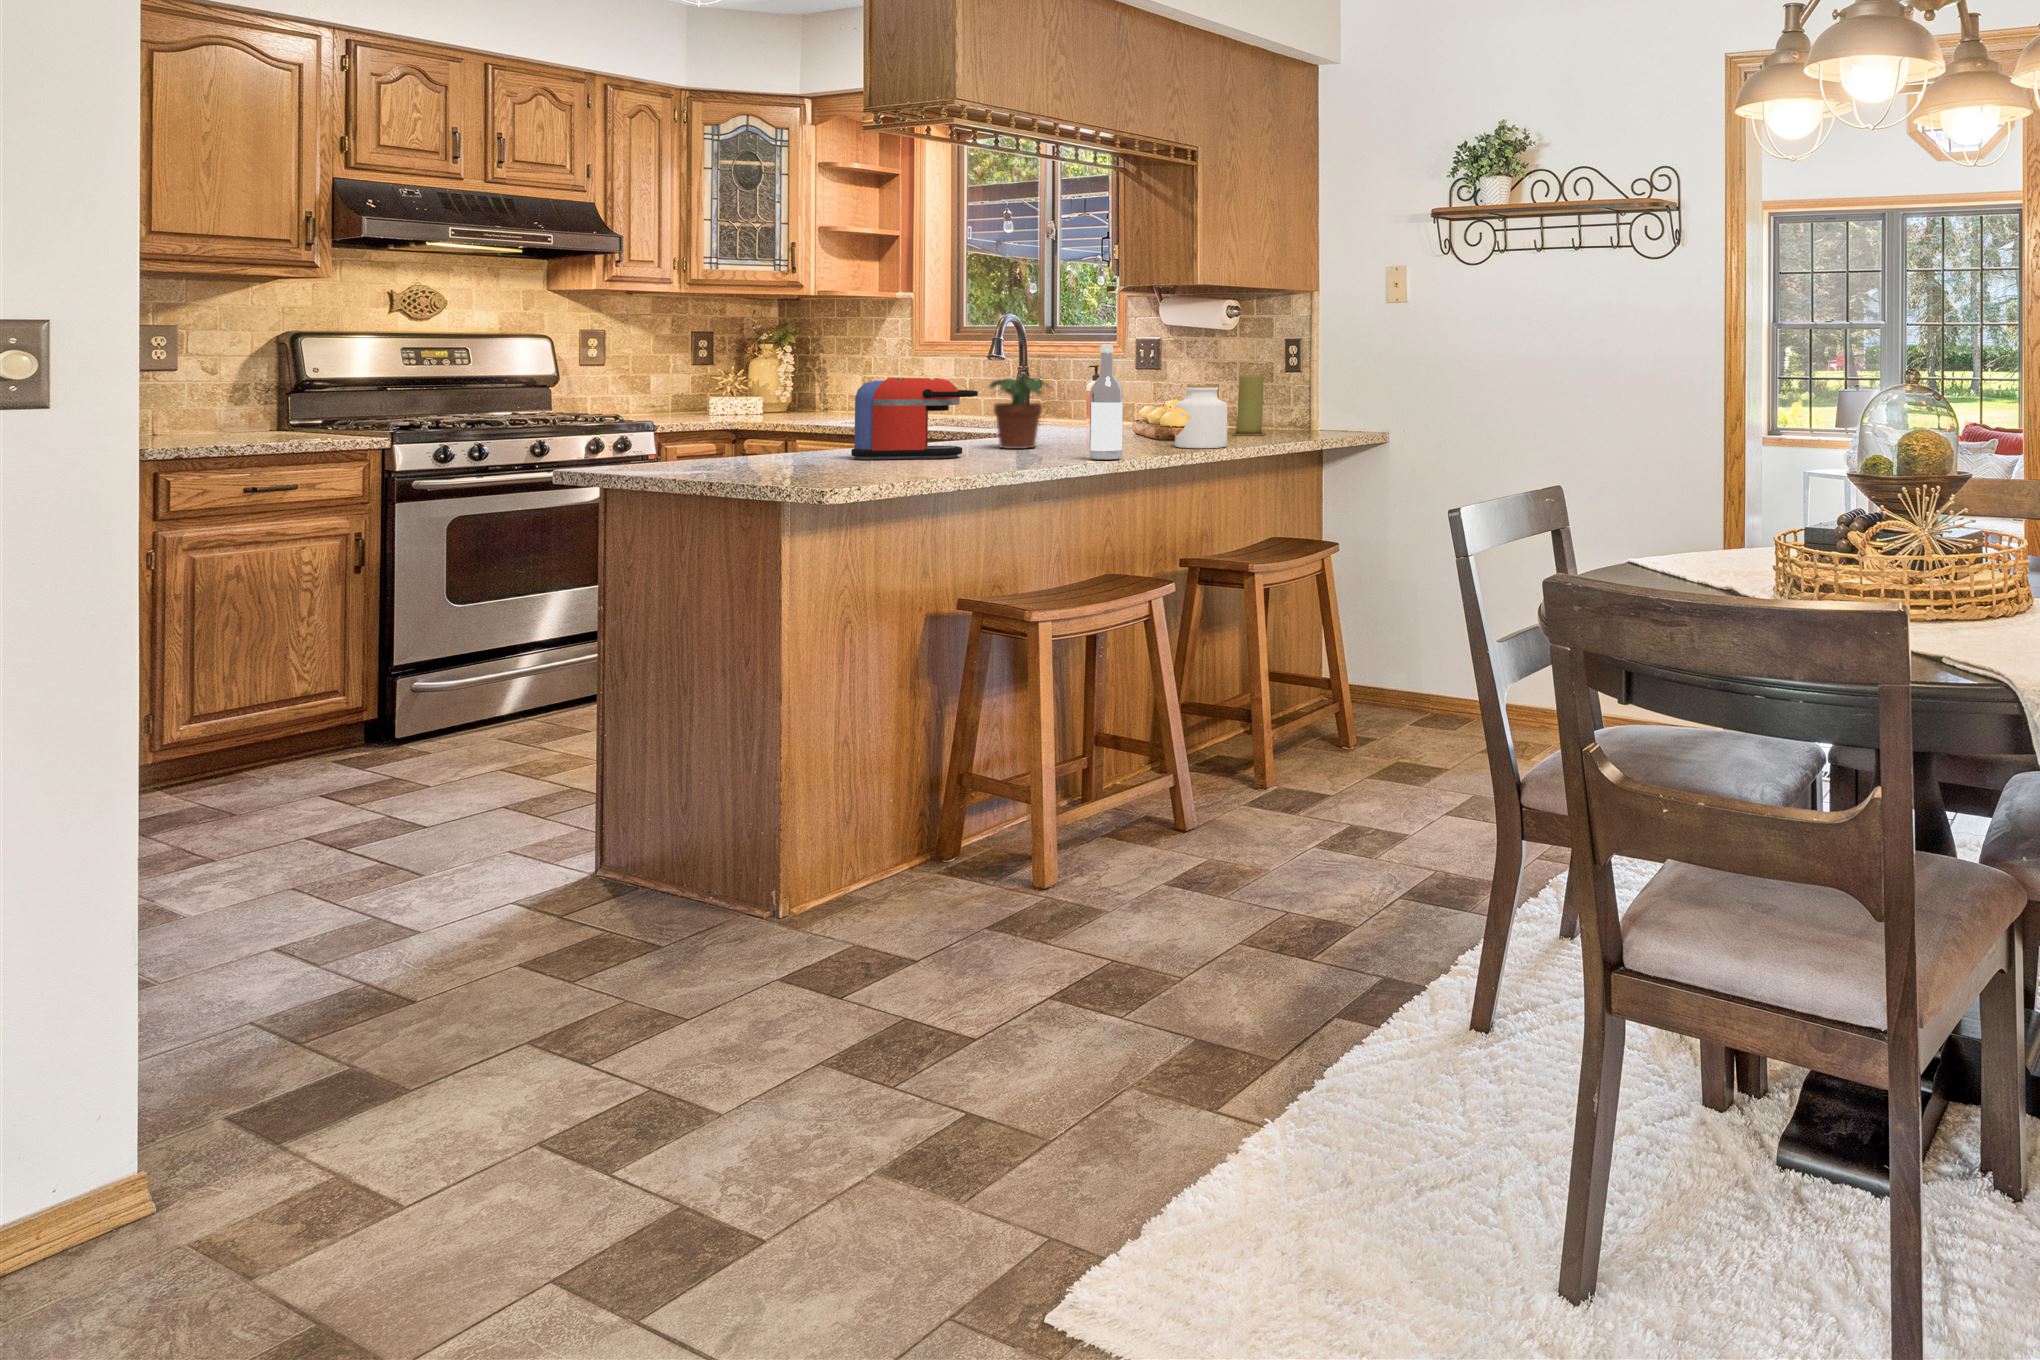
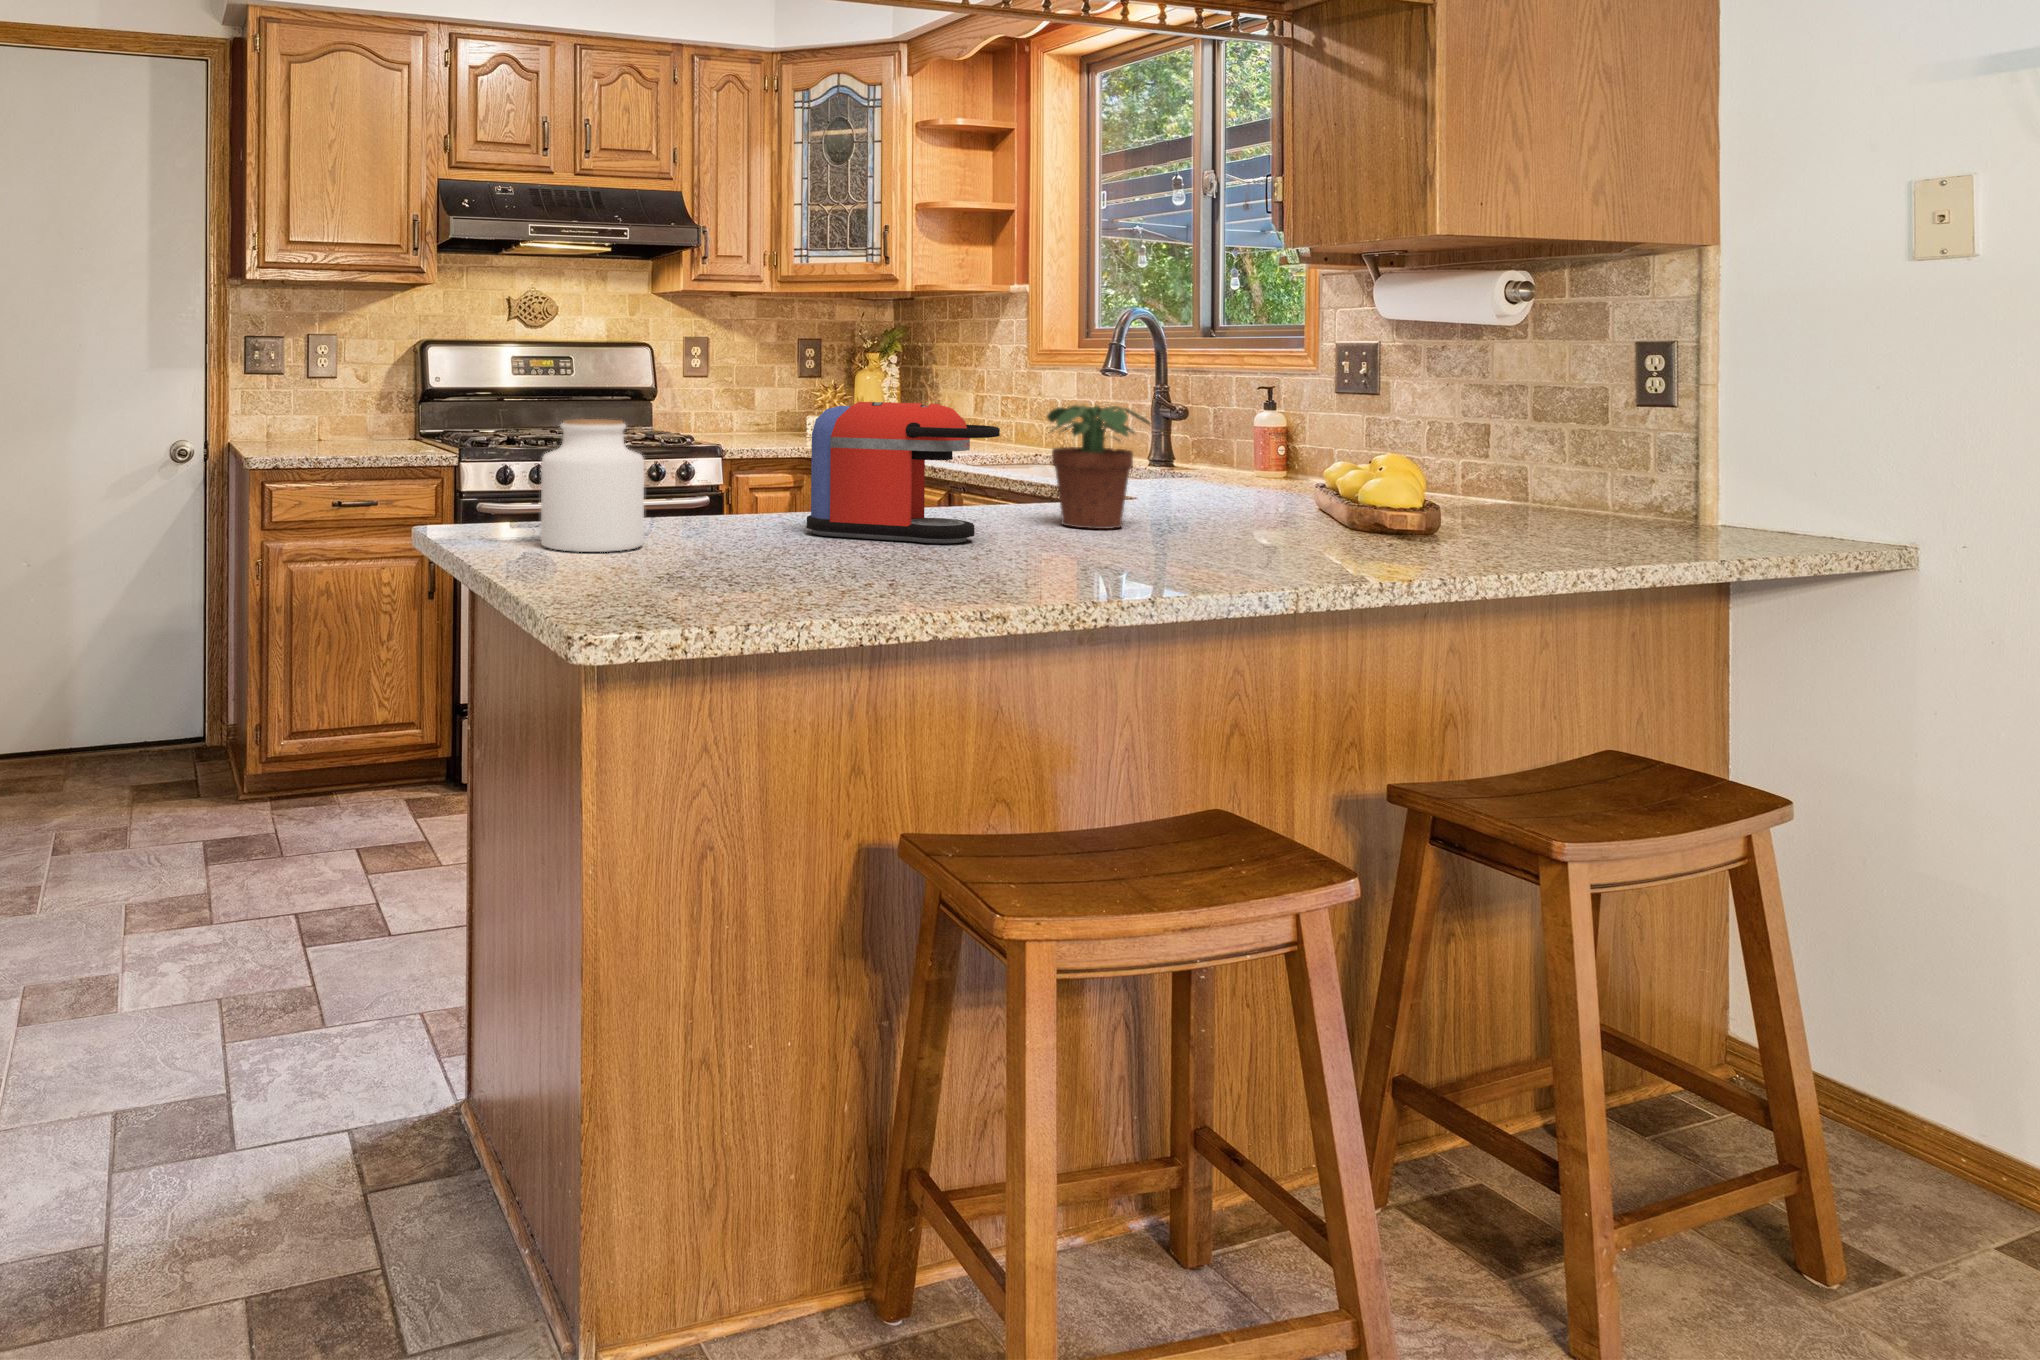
wine bottle: present [1090,345,1123,460] -> none [1189,345,1255,576]
candle: present [1232,375,1266,435] -> none [1513,408,1589,524]
jar: present [1175,385,1227,448] -> present [540,419,644,552]

